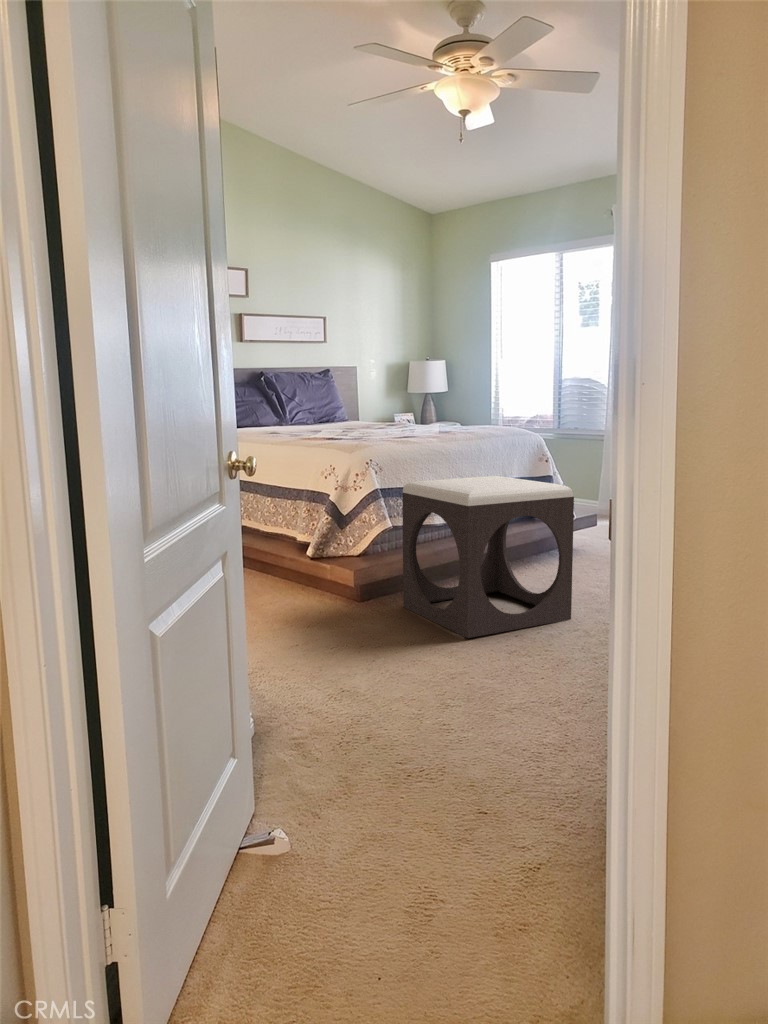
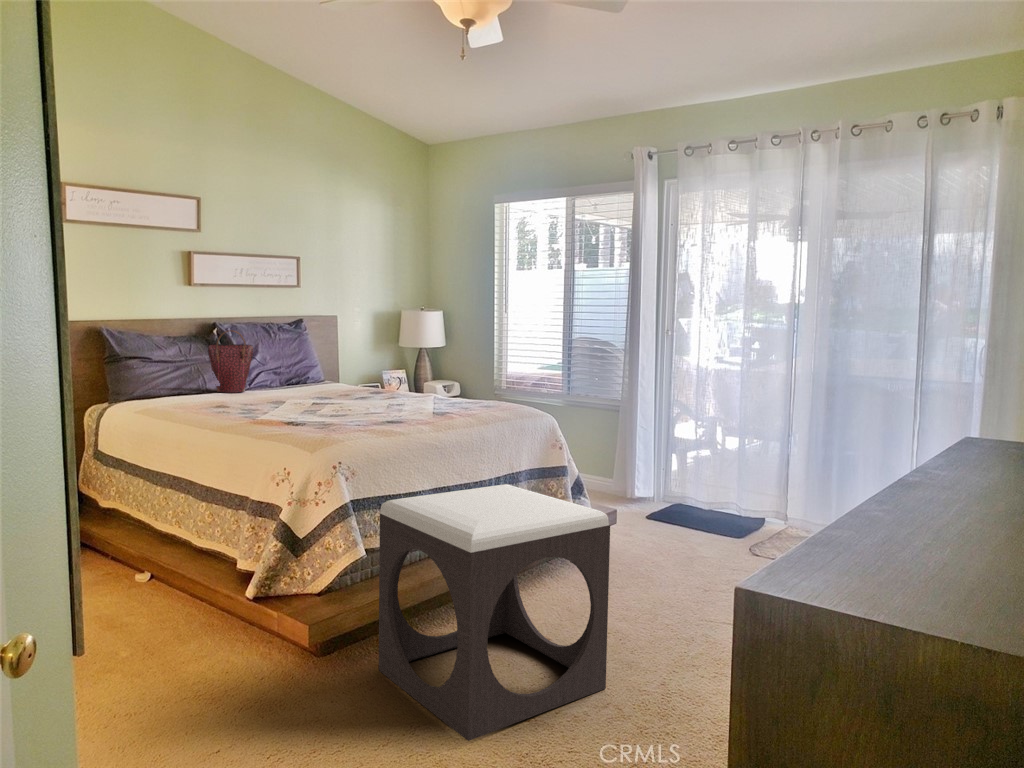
handbag: none [259,377,294,427] -> present [208,330,253,393]

